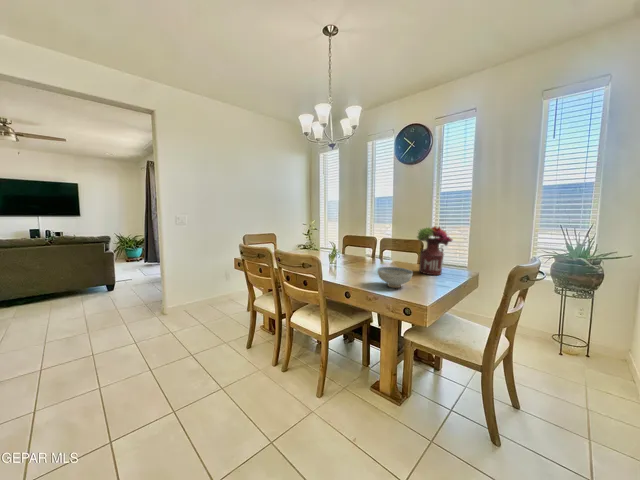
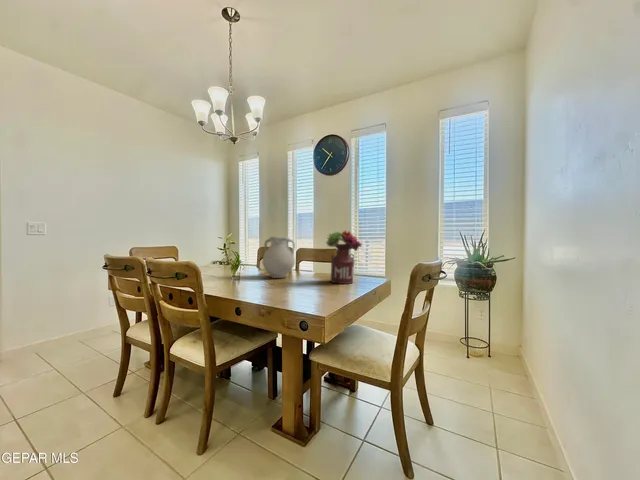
vase: none [355,230,385,266] -> present [262,237,295,278]
ceramic bowl: present [378,267,413,288] -> none [275,275,316,298]

